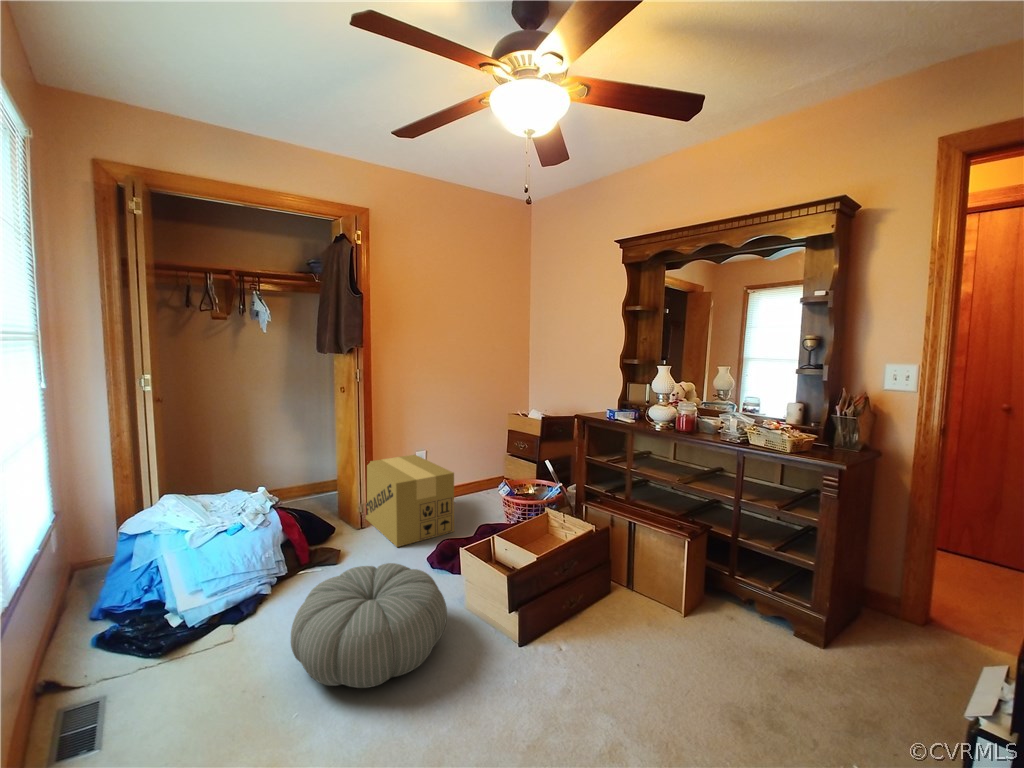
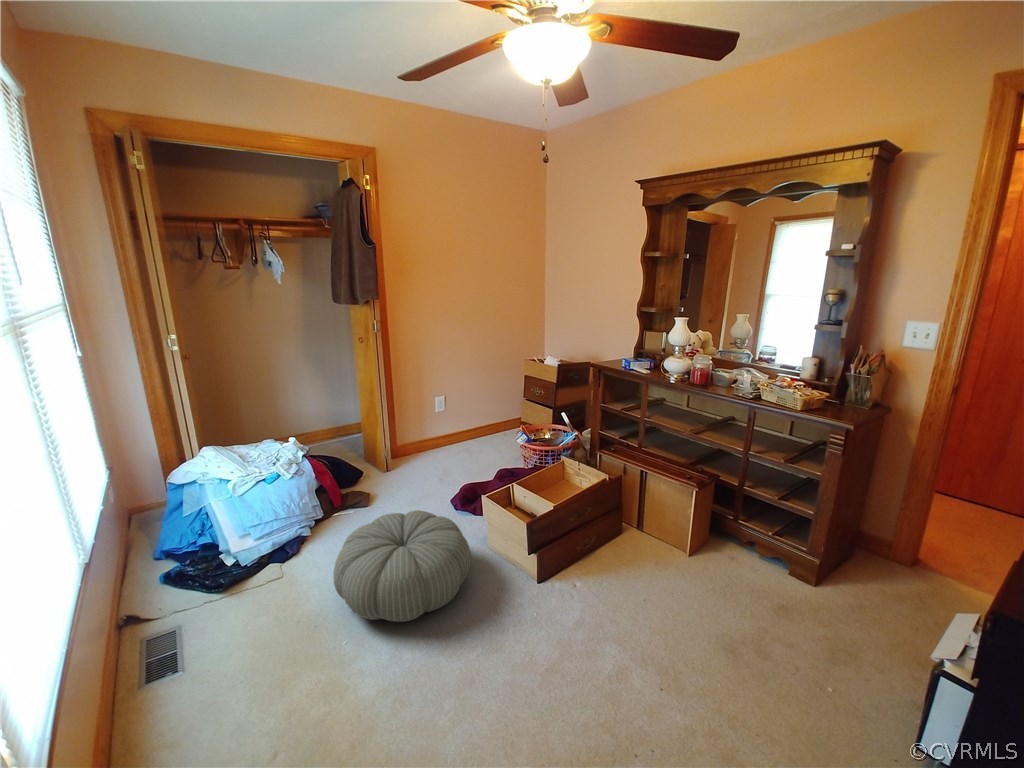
cardboard box: present [365,455,454,547] -> none [384,400,473,489]

